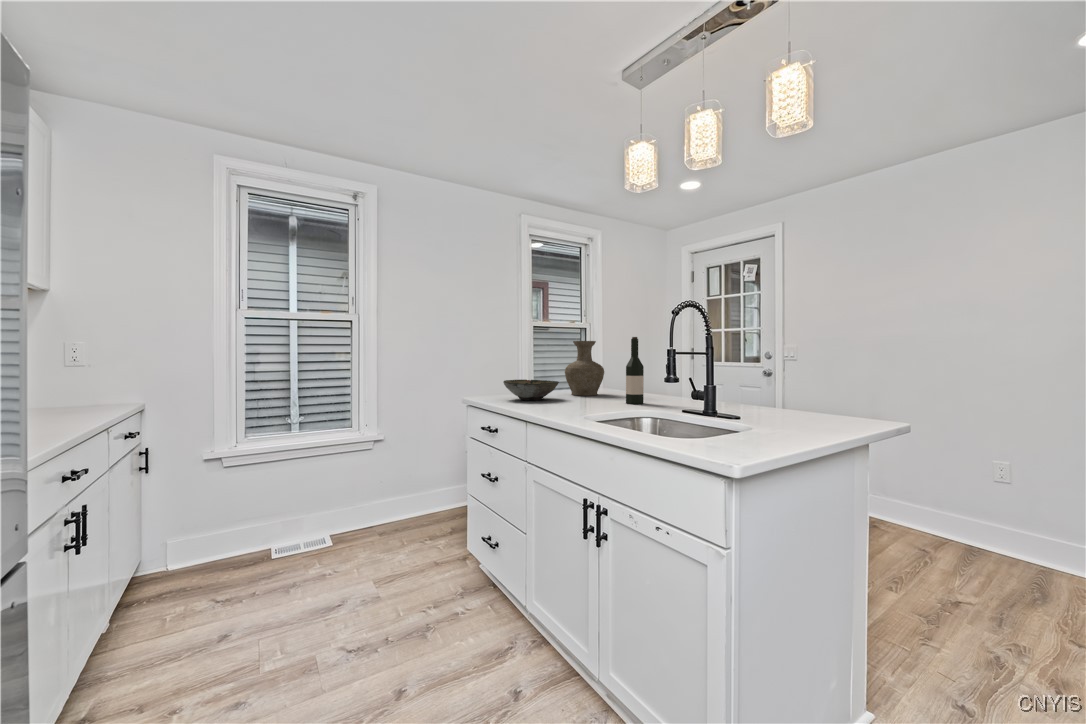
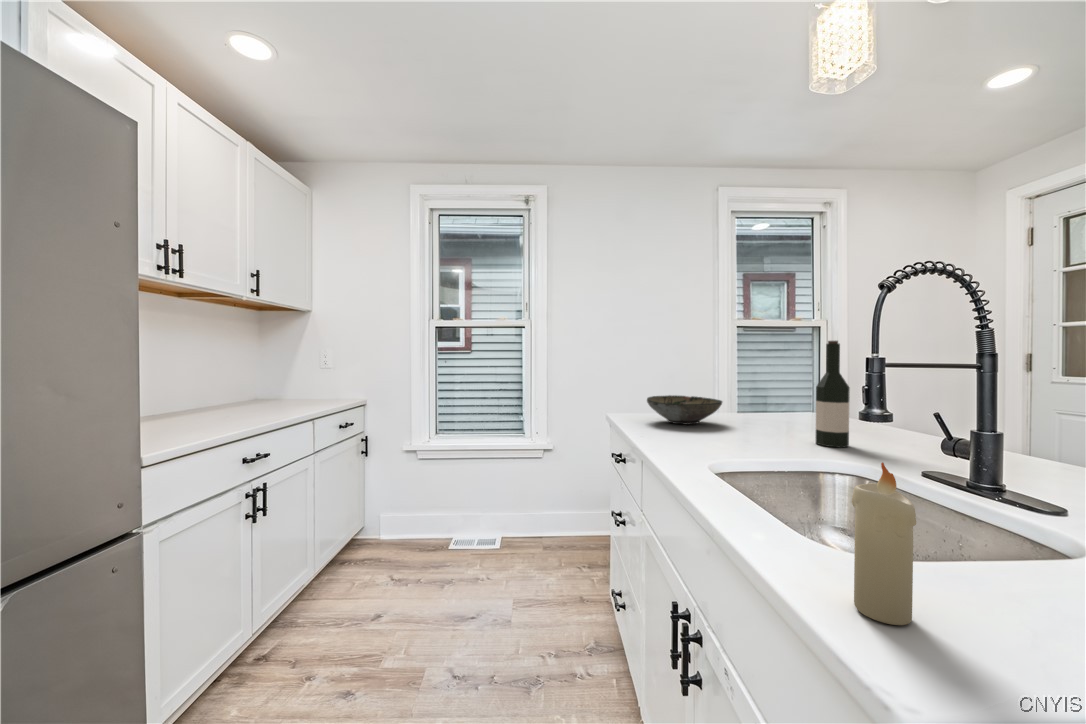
vase: present [565,341,604,396] -> none [744,345,807,422]
candle: none [716,381,739,446] -> present [852,463,916,625]

